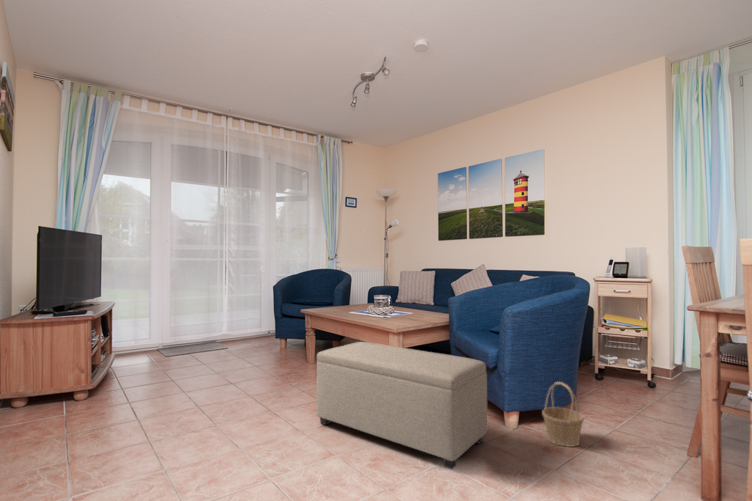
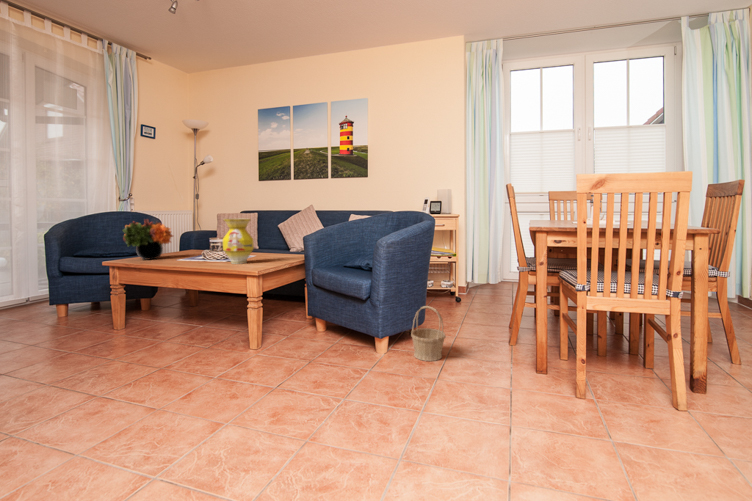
flower arrangement: none [318,277,355,310] -> present [123,219,173,259]
vase: none [381,279,406,319] -> present [223,219,254,264]
ottoman: present [317,342,487,469] -> none [163,292,372,409]

